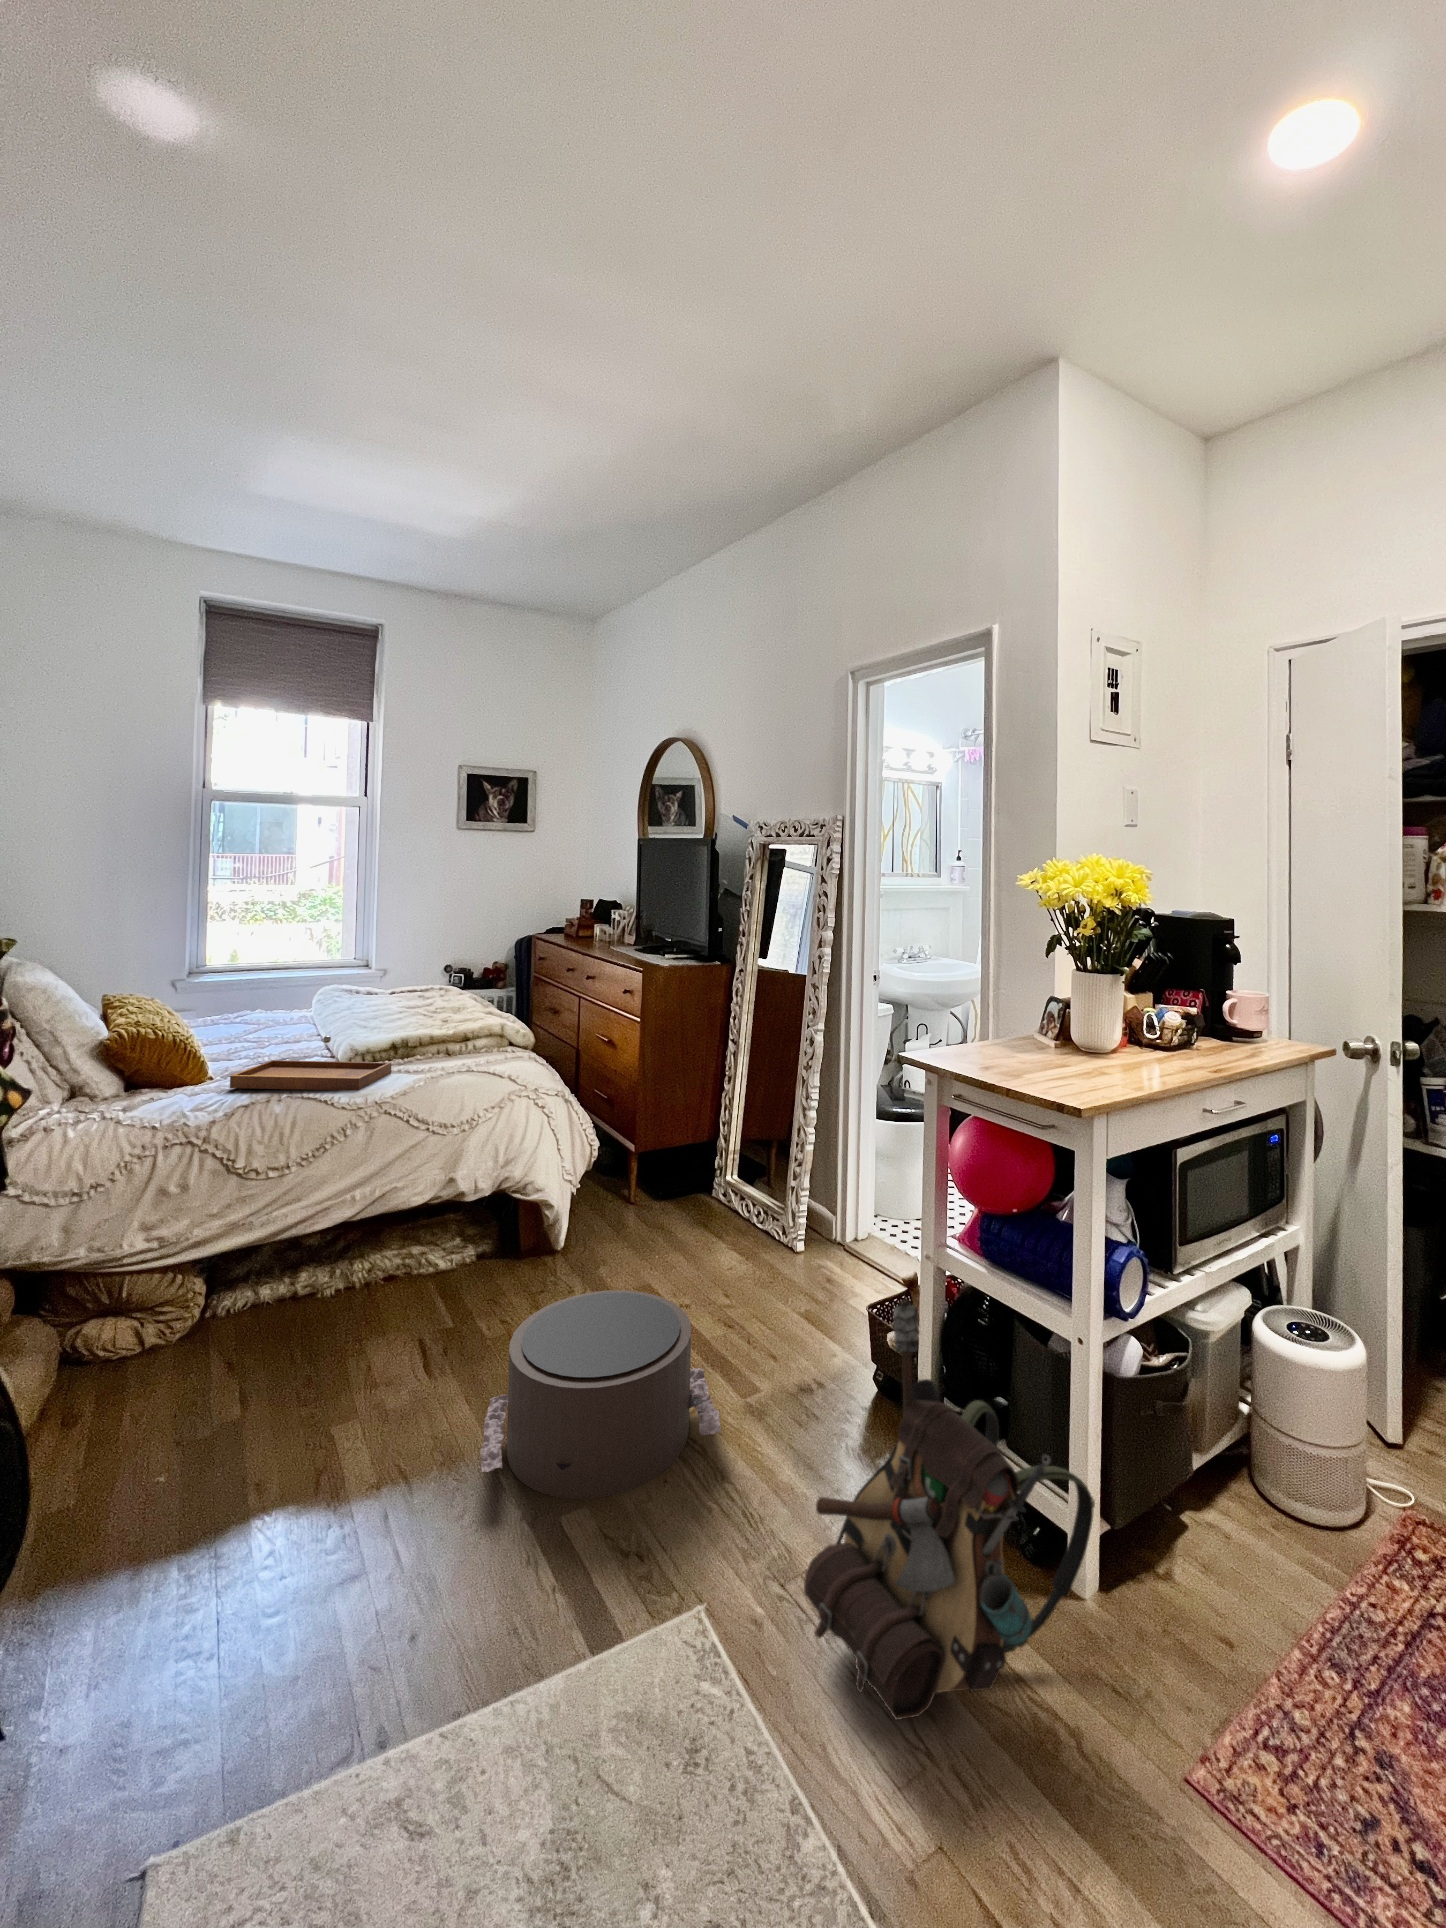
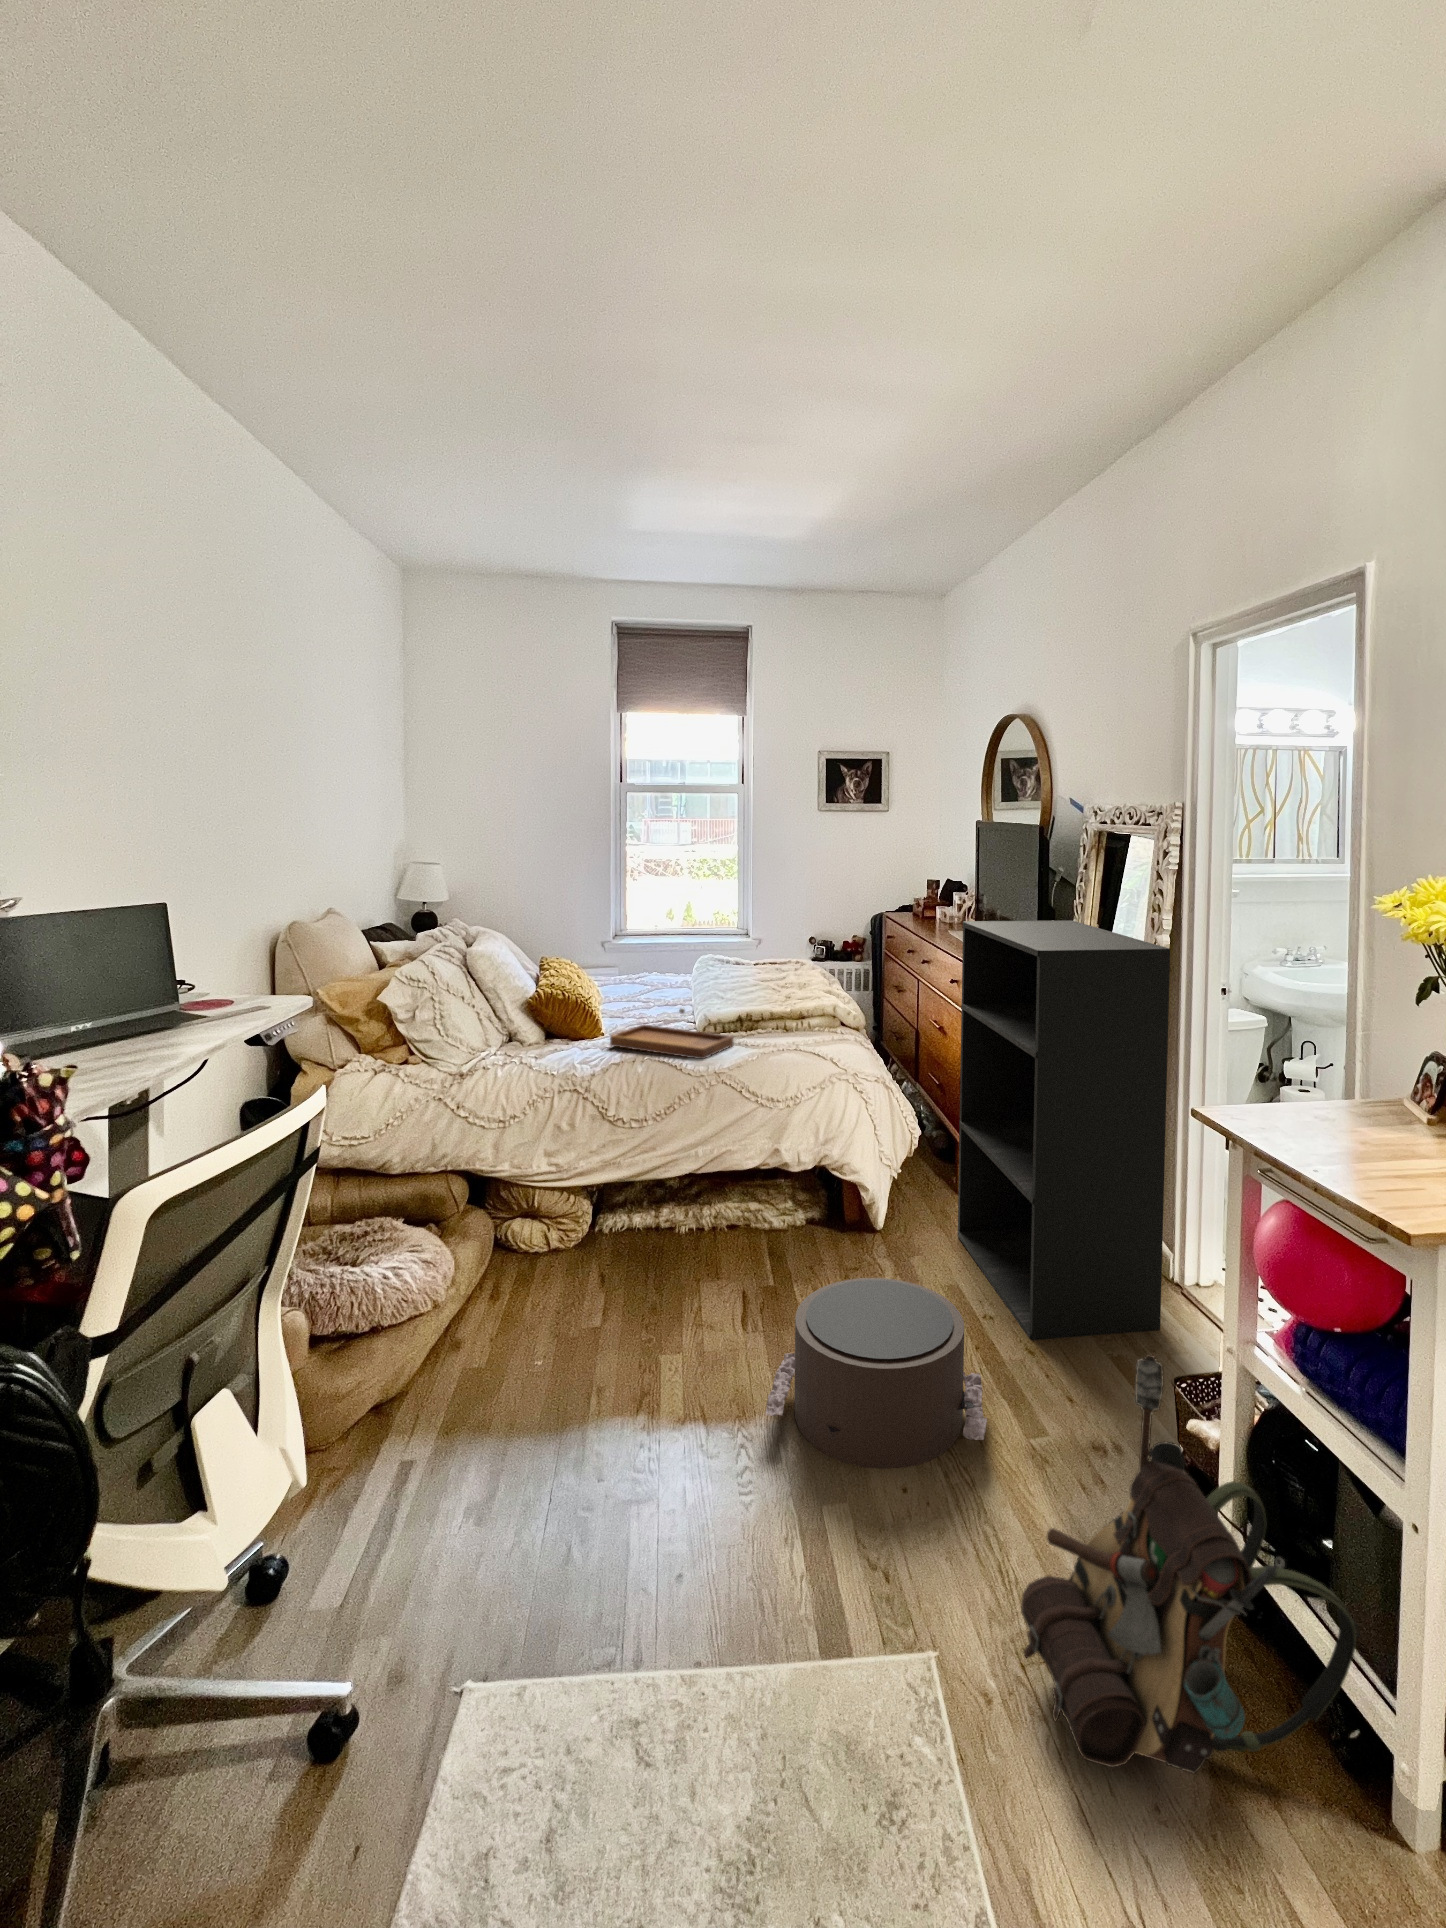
bookshelf: none [639,925,847,1325] -> present [957,920,1170,1340]

